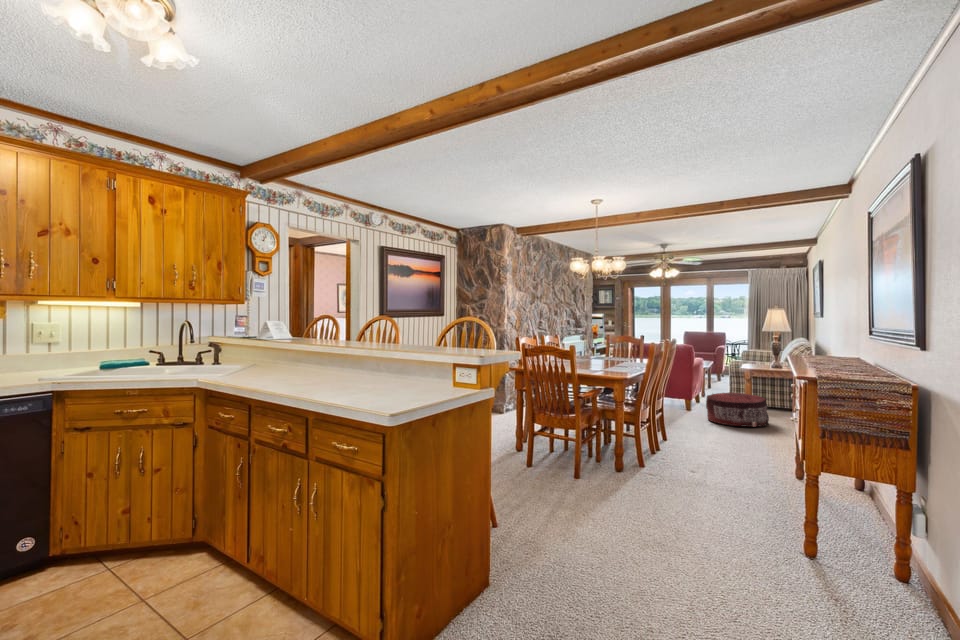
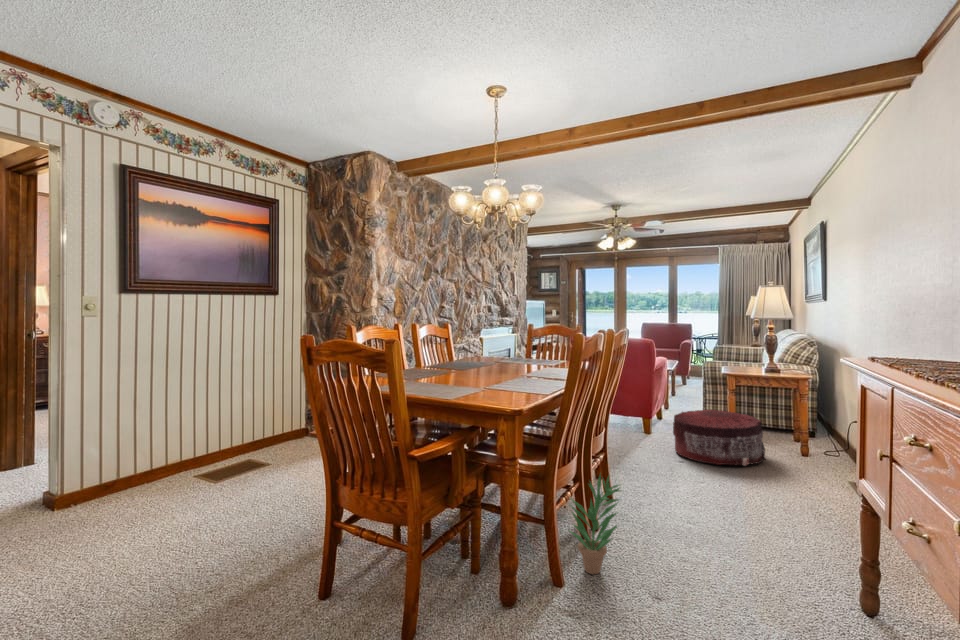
potted plant: none [646,414,675,466] -> present [569,474,619,574]

